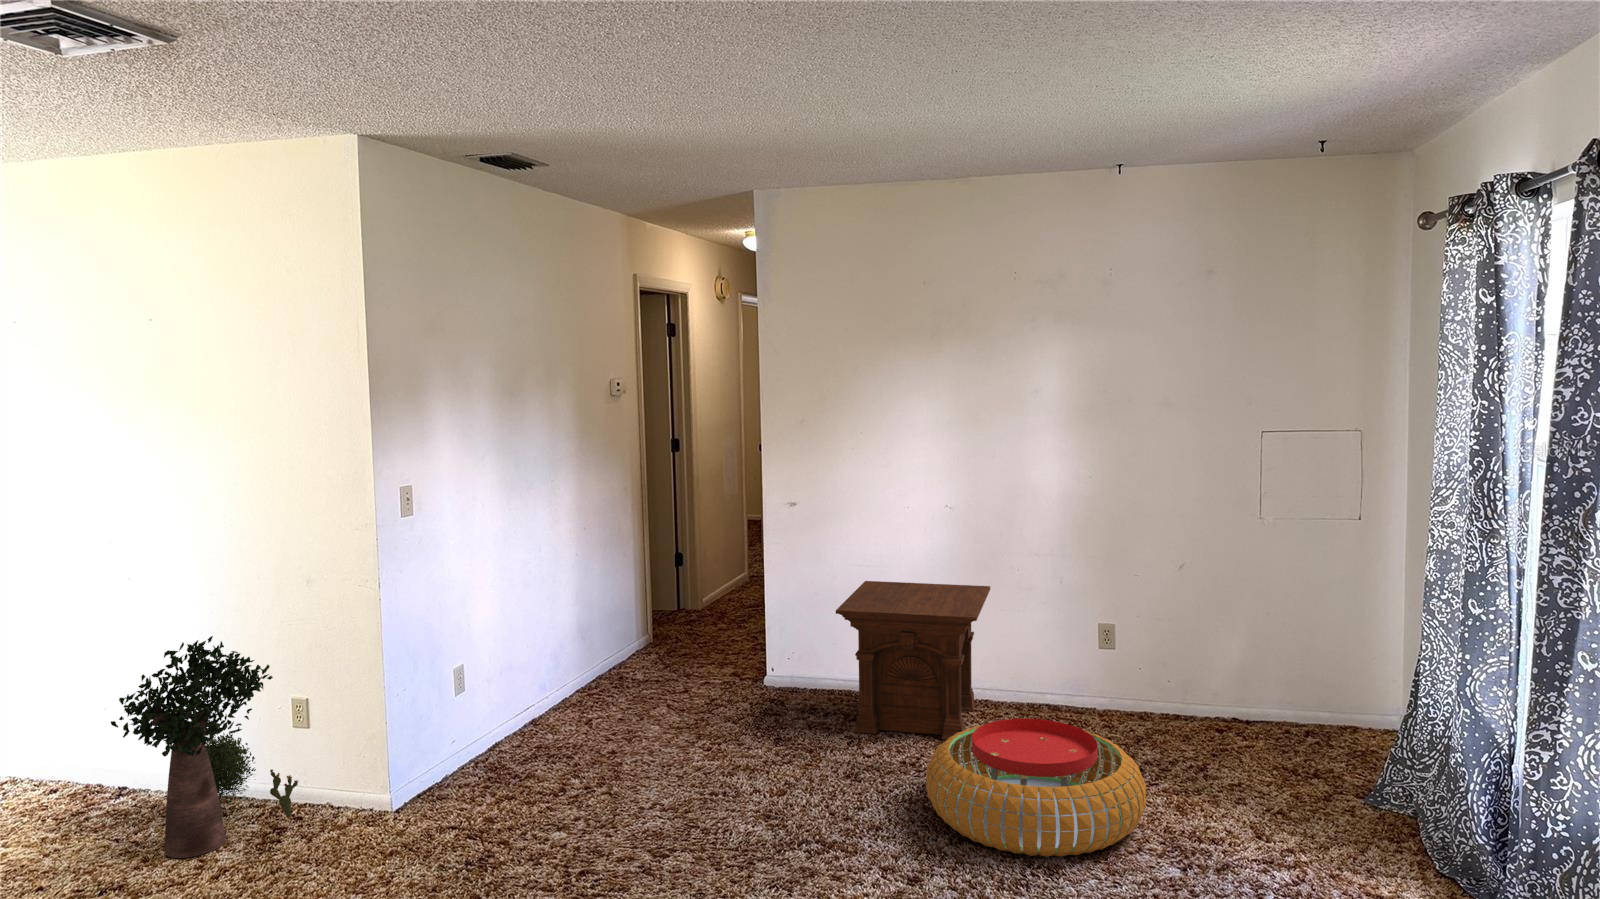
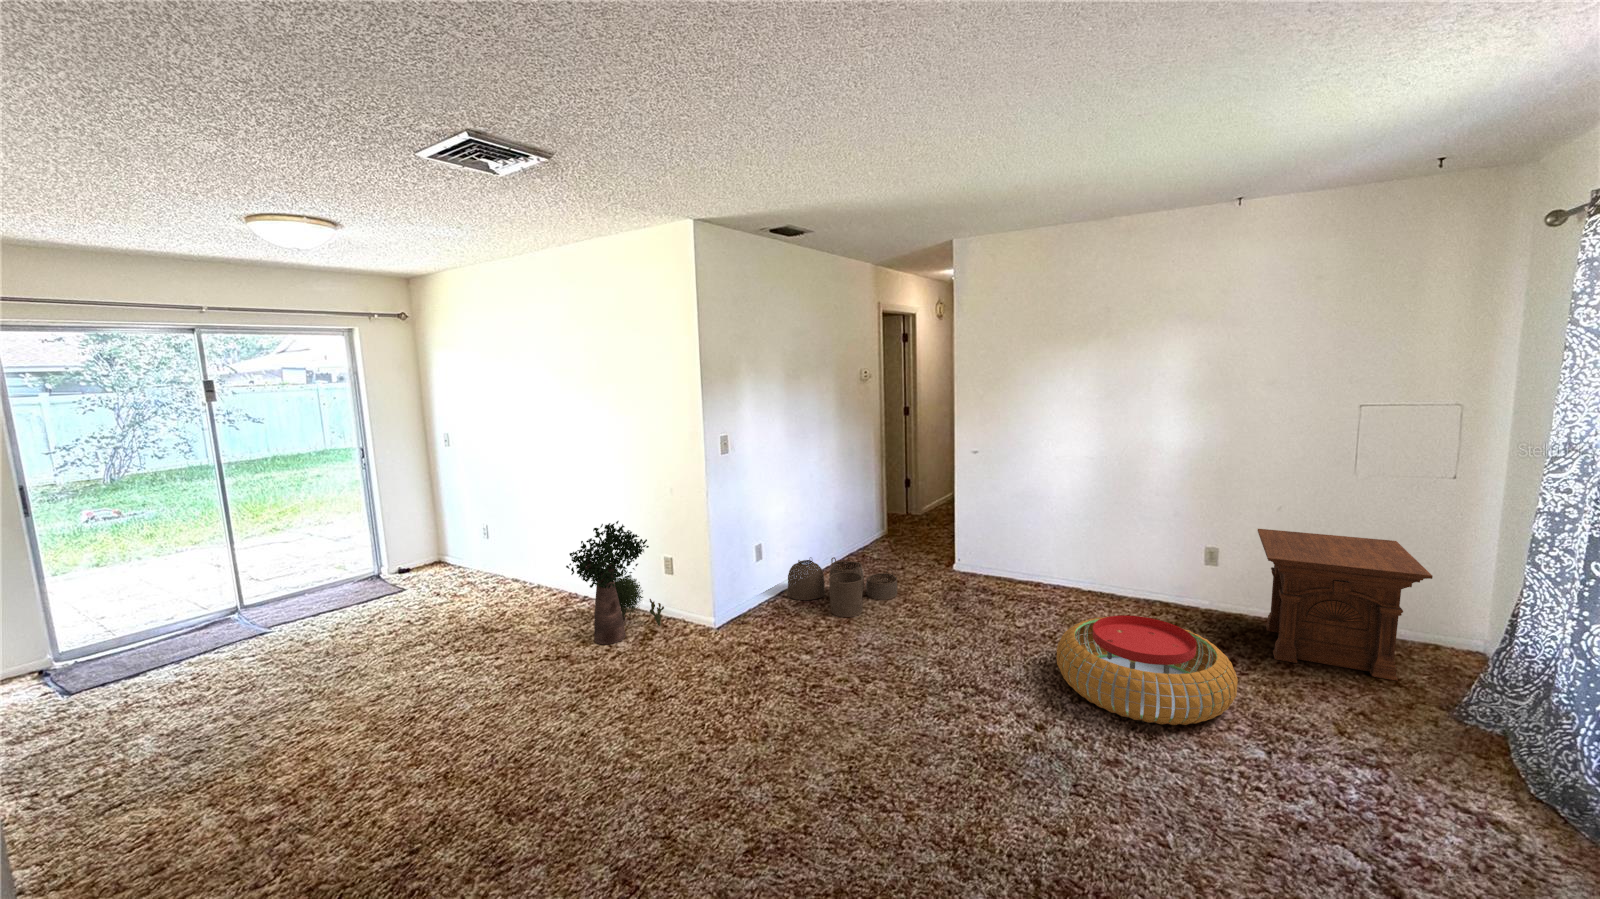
side table: present [836,581,990,740] -> present [1258,529,1433,681]
woven basket: none [511,676,688,768] -> present [787,557,897,617]

